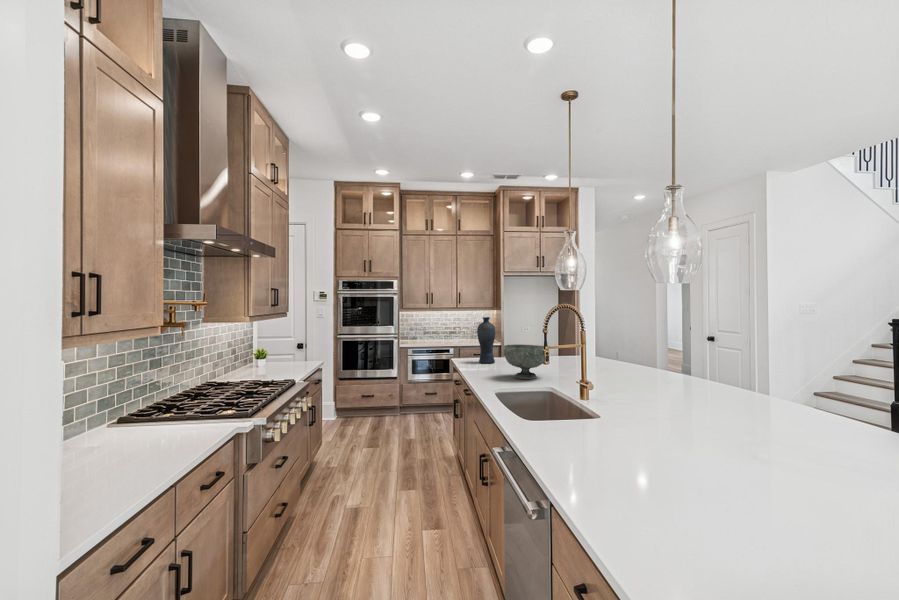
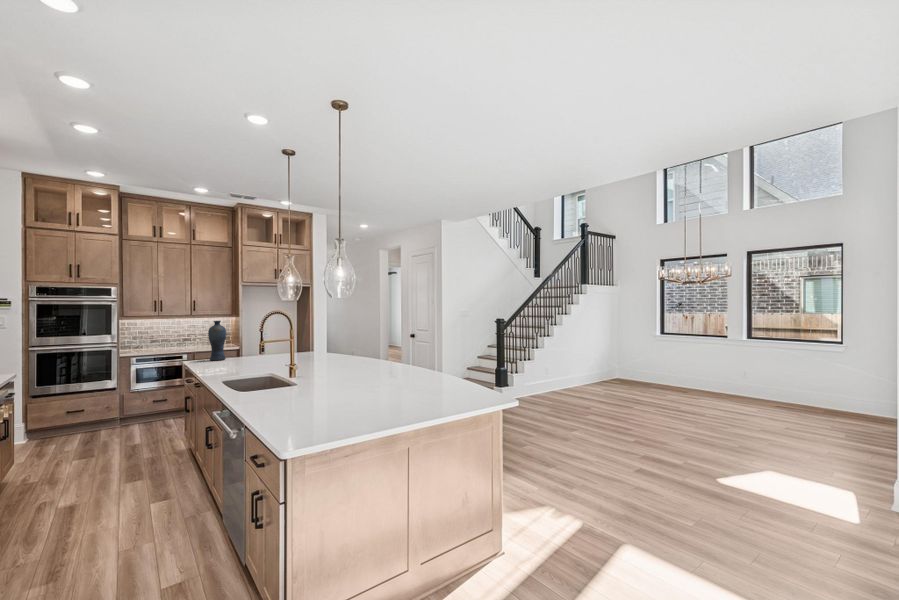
decorative bowl: present [504,344,547,379] -> none [230,341,268,367]

